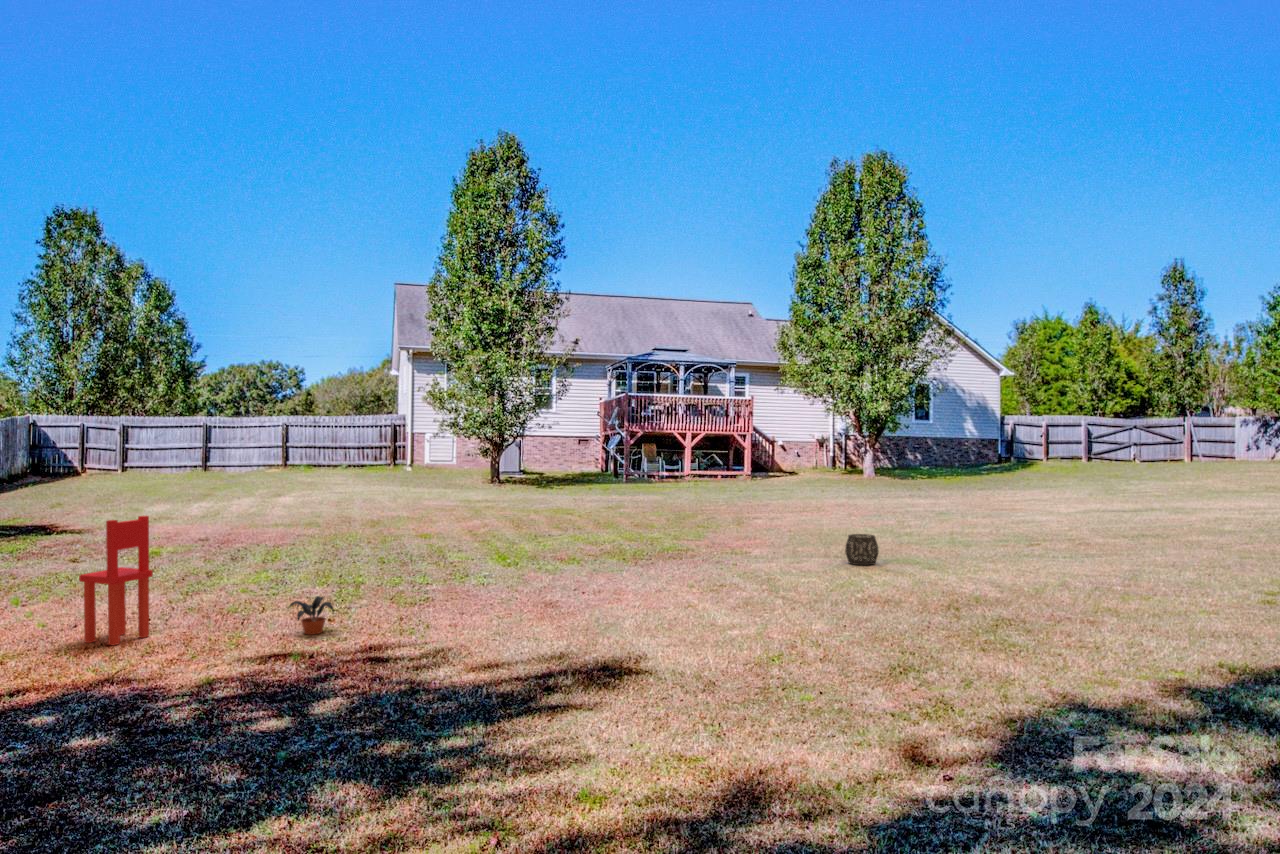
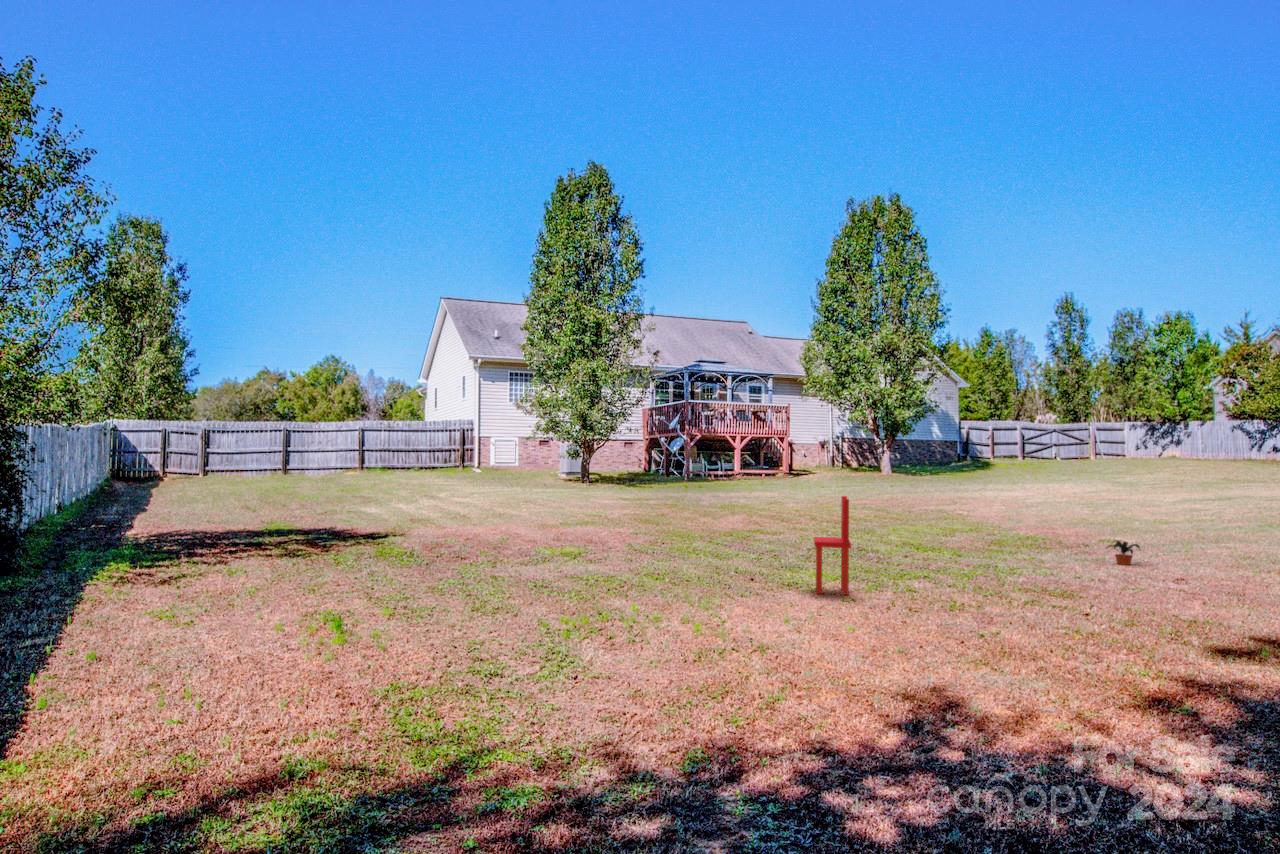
woven basket: present [845,534,879,566] -> none [1123,509,1153,532]
potted plant: present [289,596,333,635] -> present [1109,540,1140,565]

